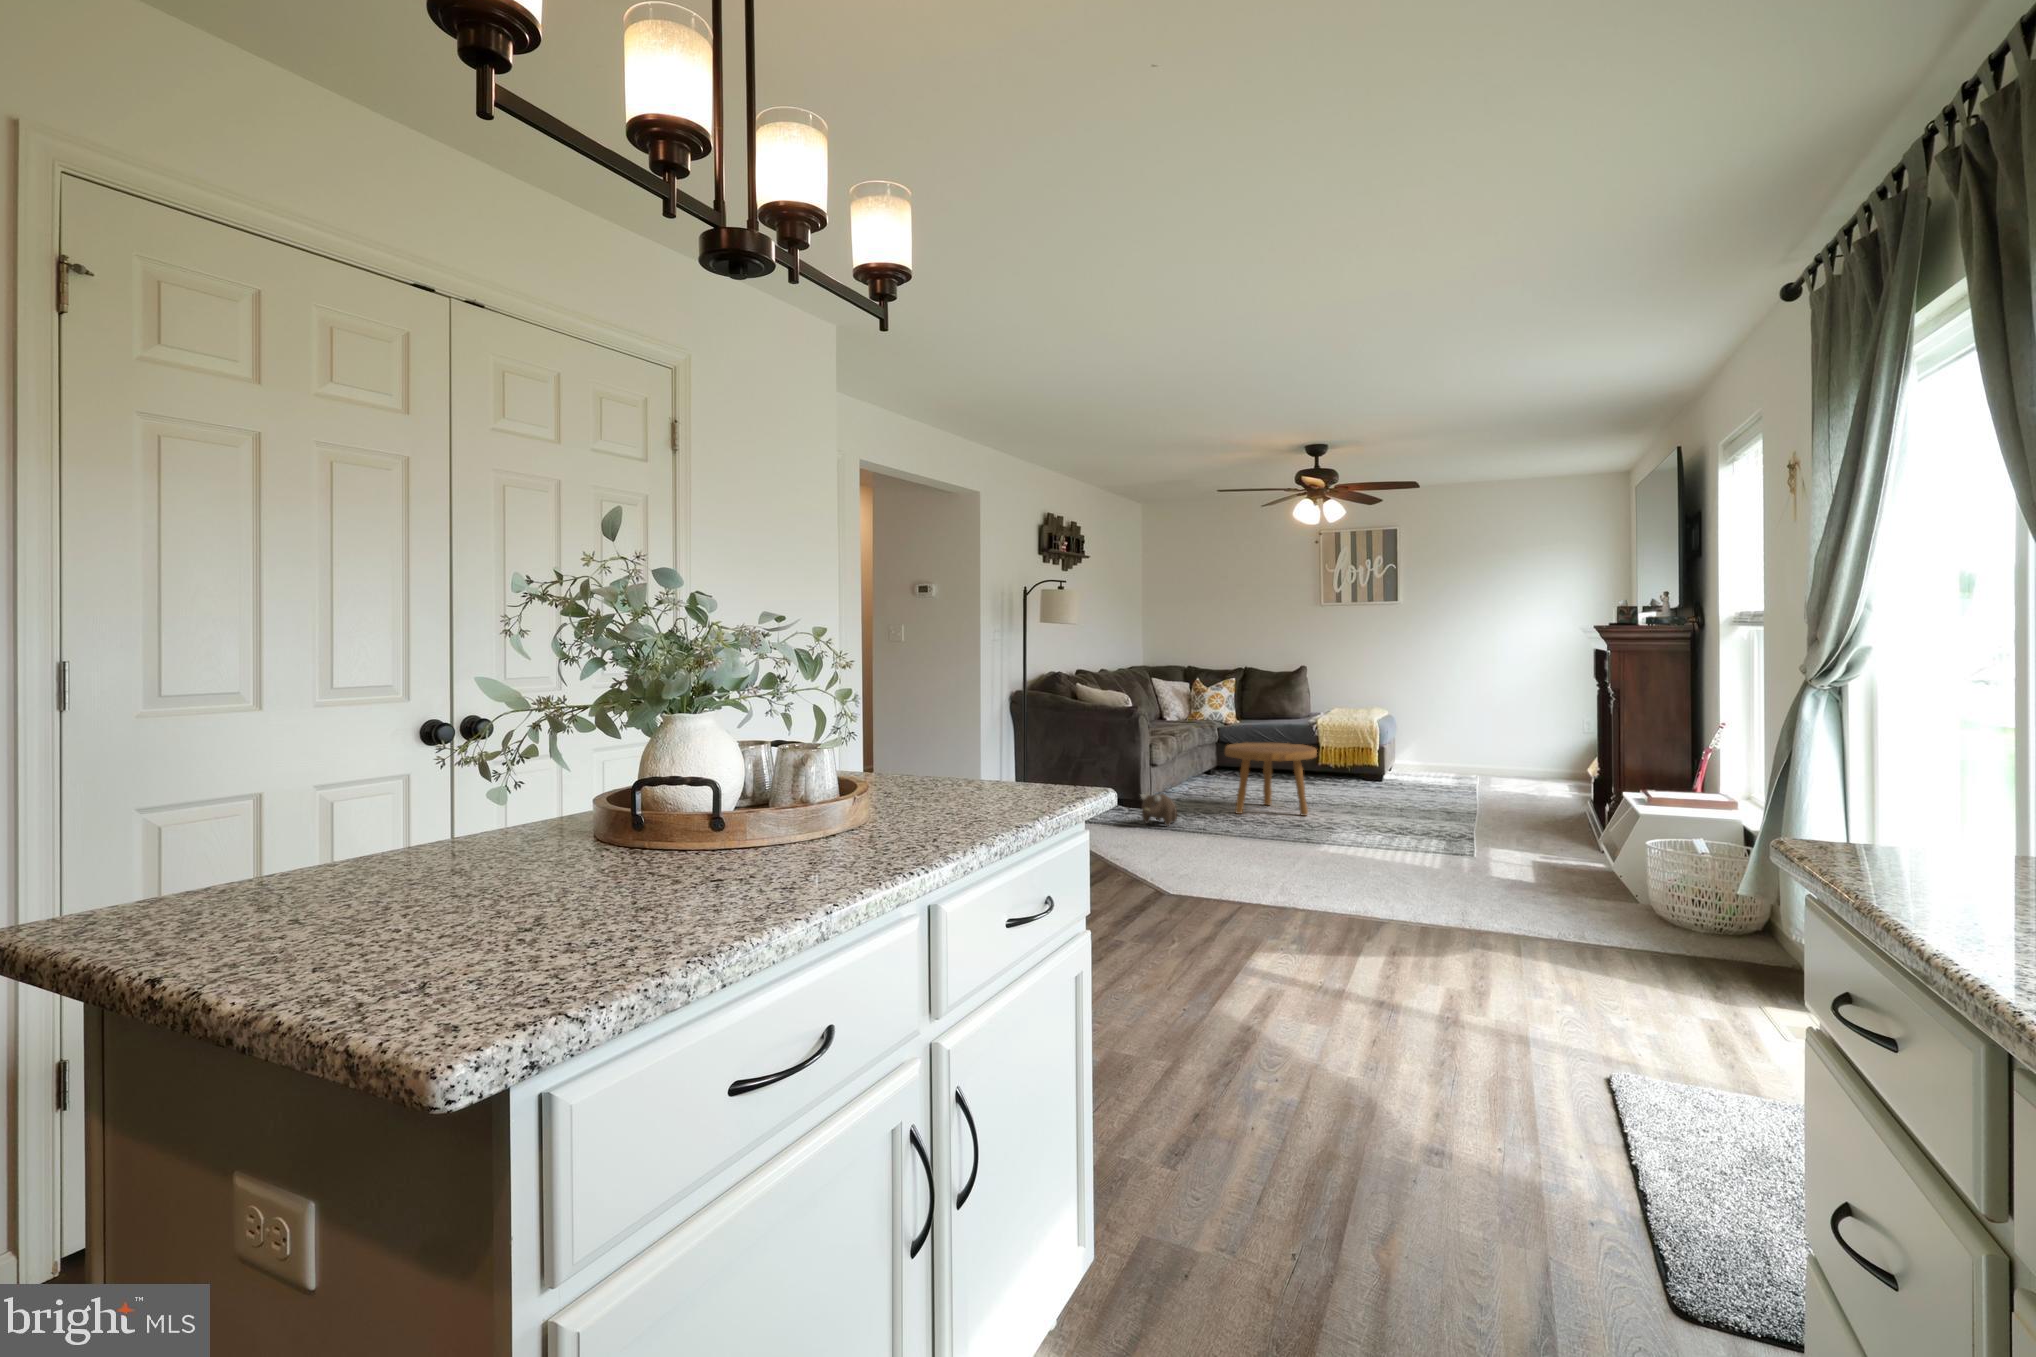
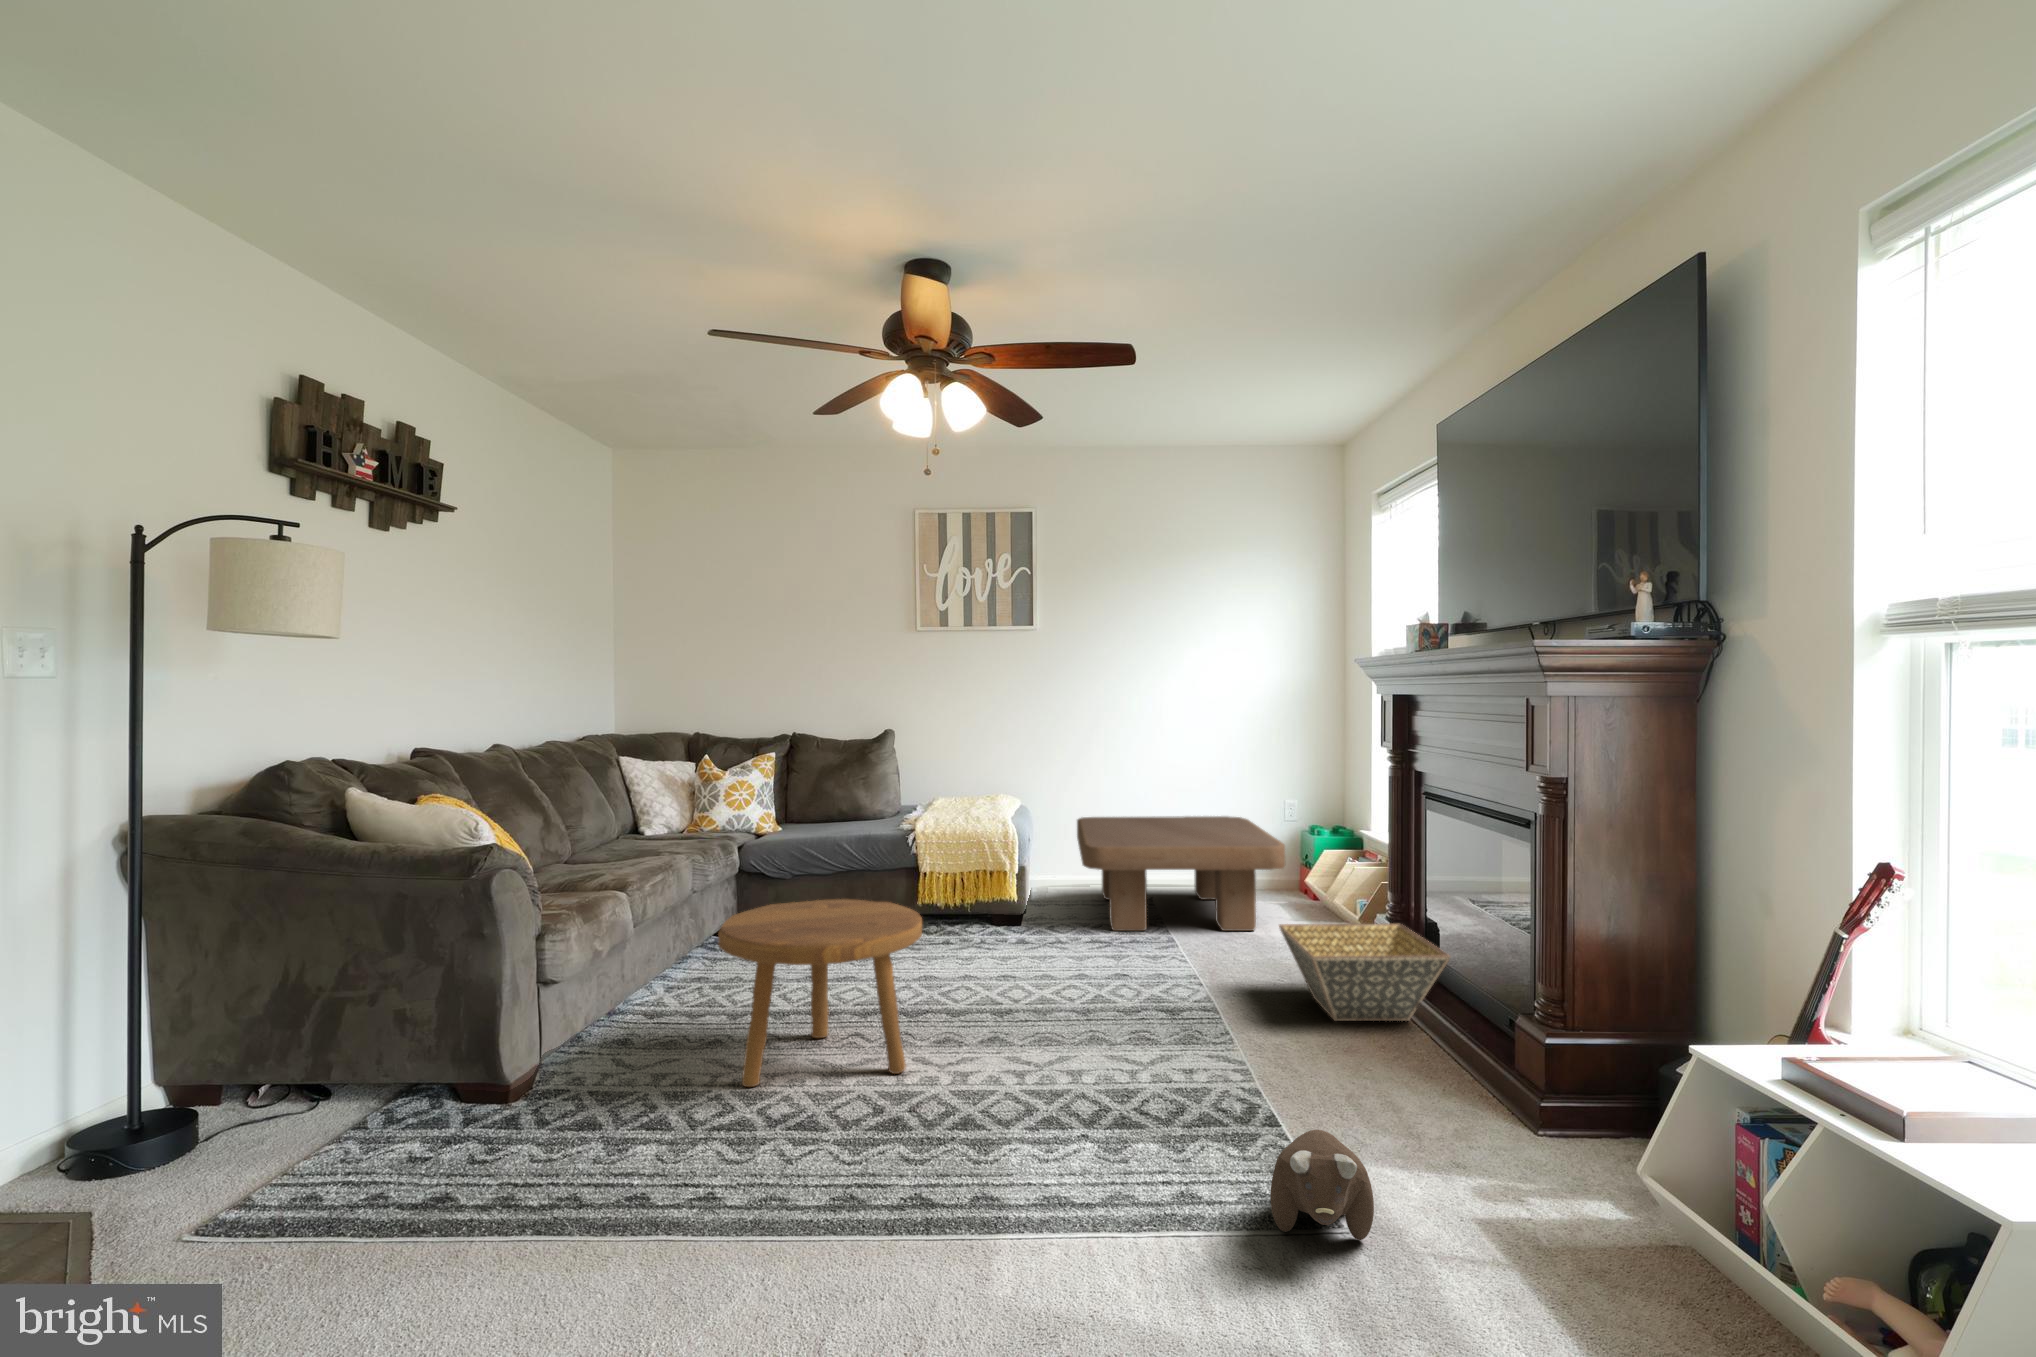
coffee table: none [1419,724,1554,791] -> present [1077,816,1285,931]
basket: none [1524,774,1612,823] -> present [1279,924,1450,1021]
plush toy: present [1141,794,1177,826] -> present [1270,1130,1374,1240]

